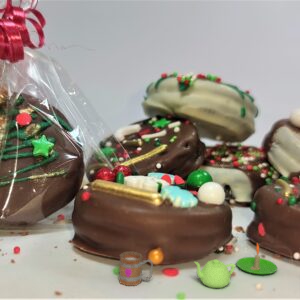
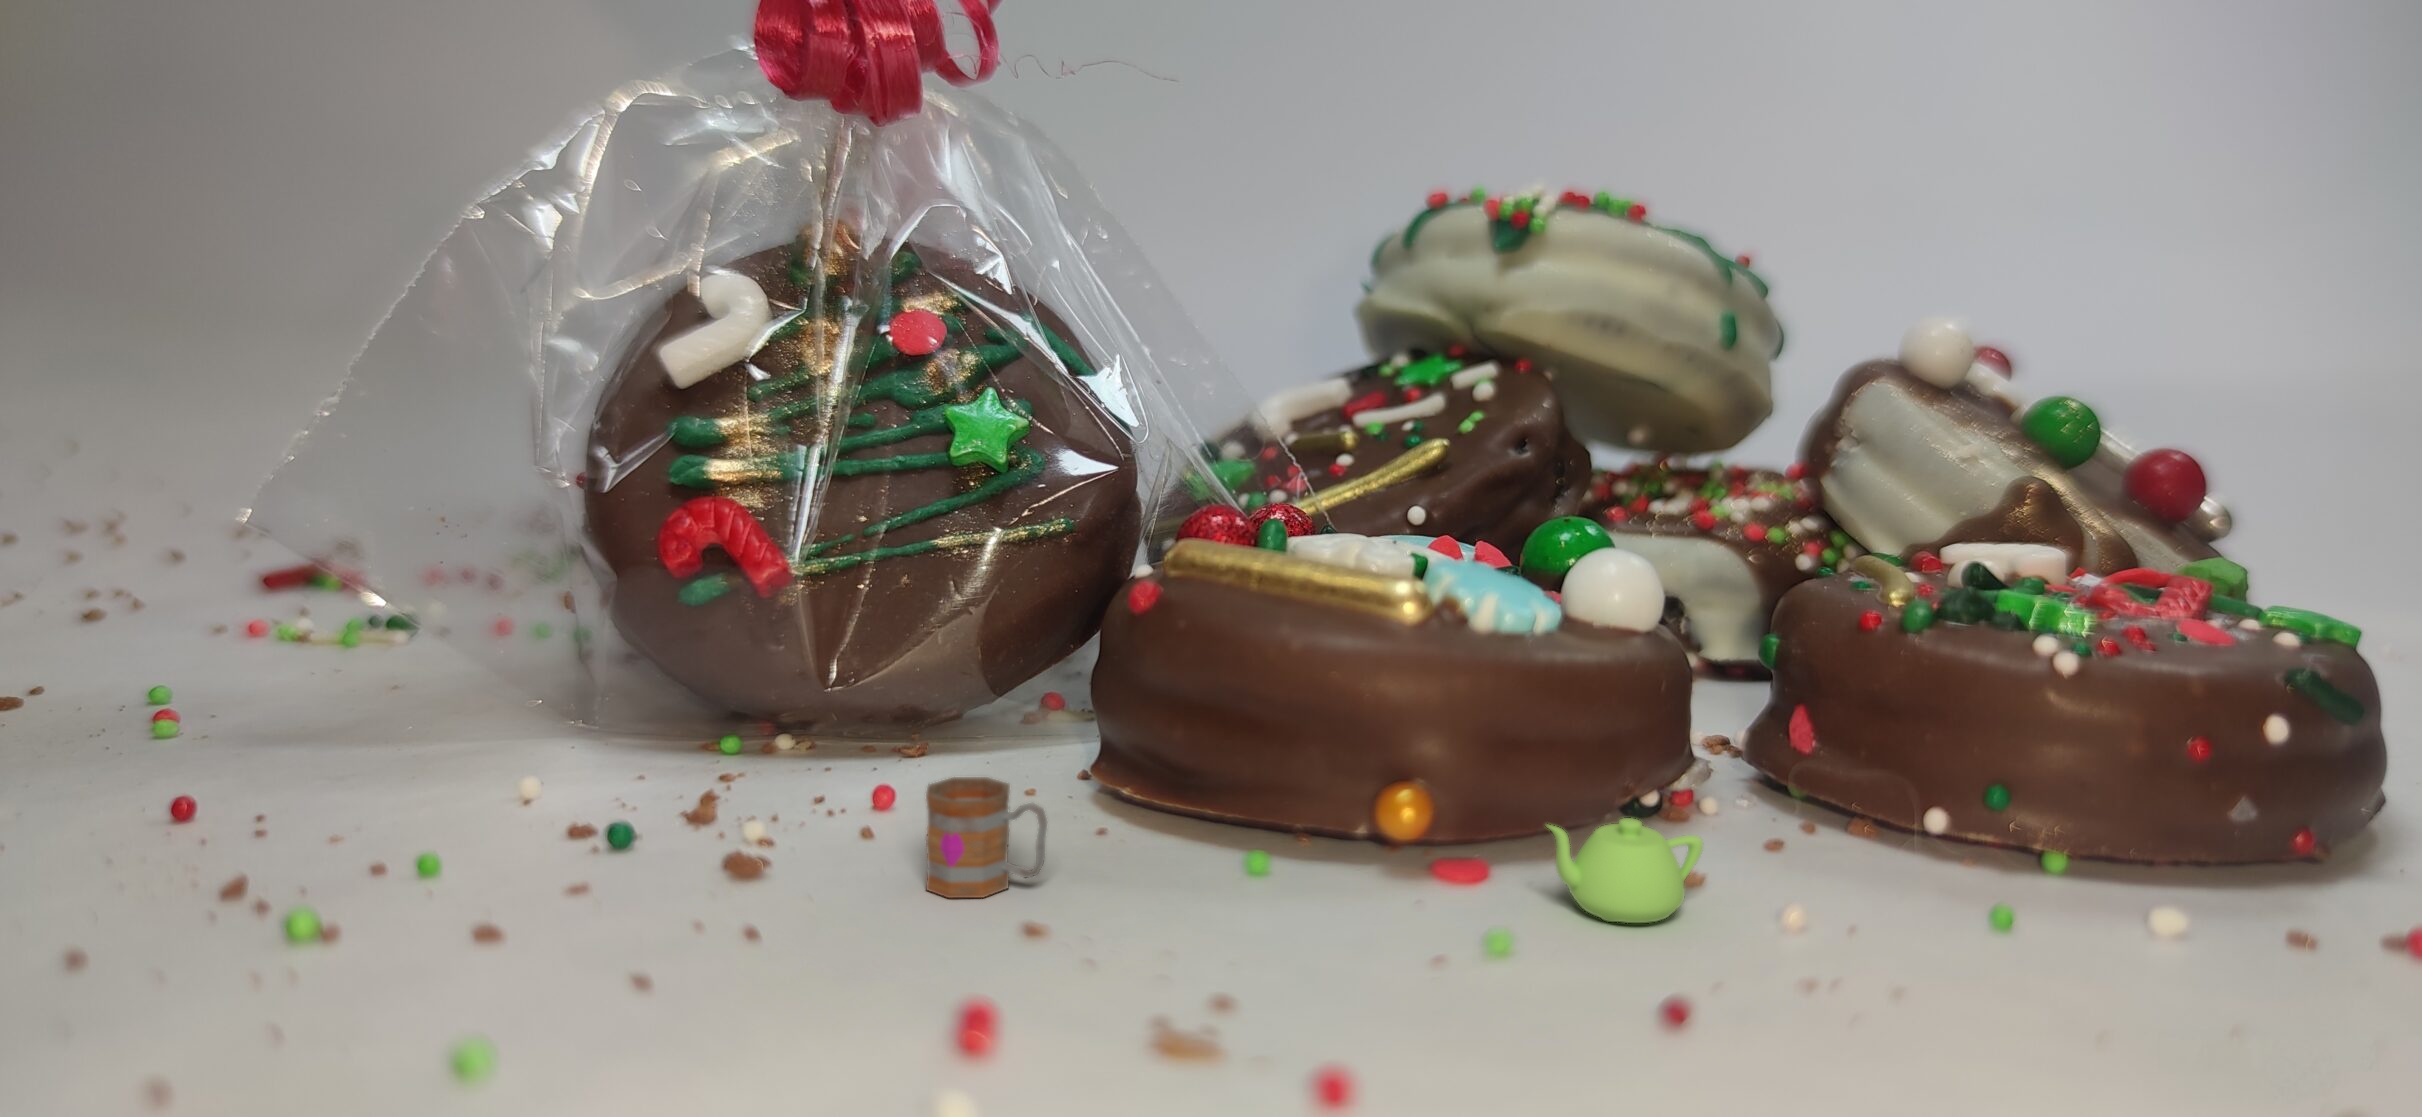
candle: present [236,244,277,274] -> none [1707,768,1864,883]
mug: present [119,252,153,286] -> present [926,777,1047,898]

